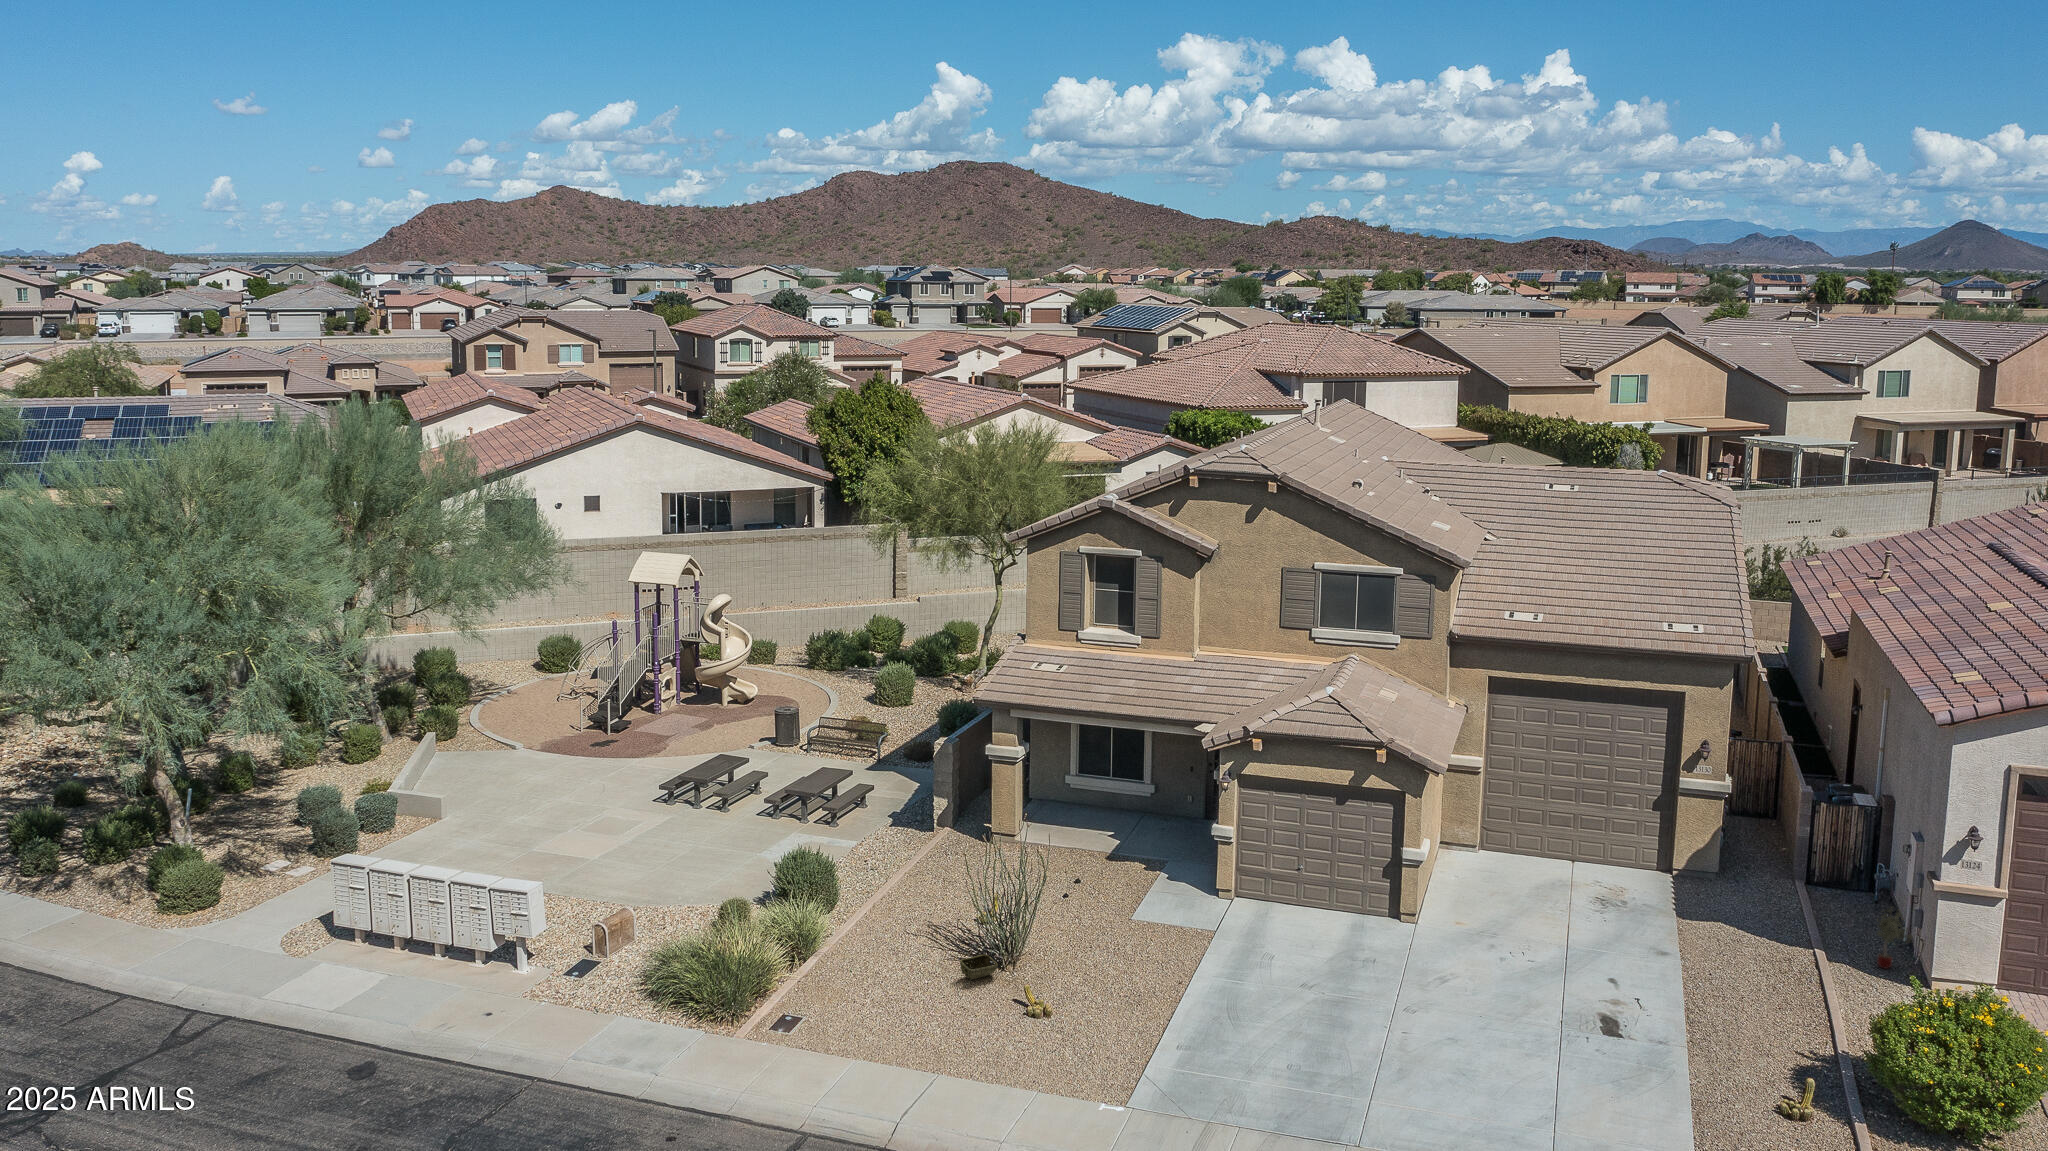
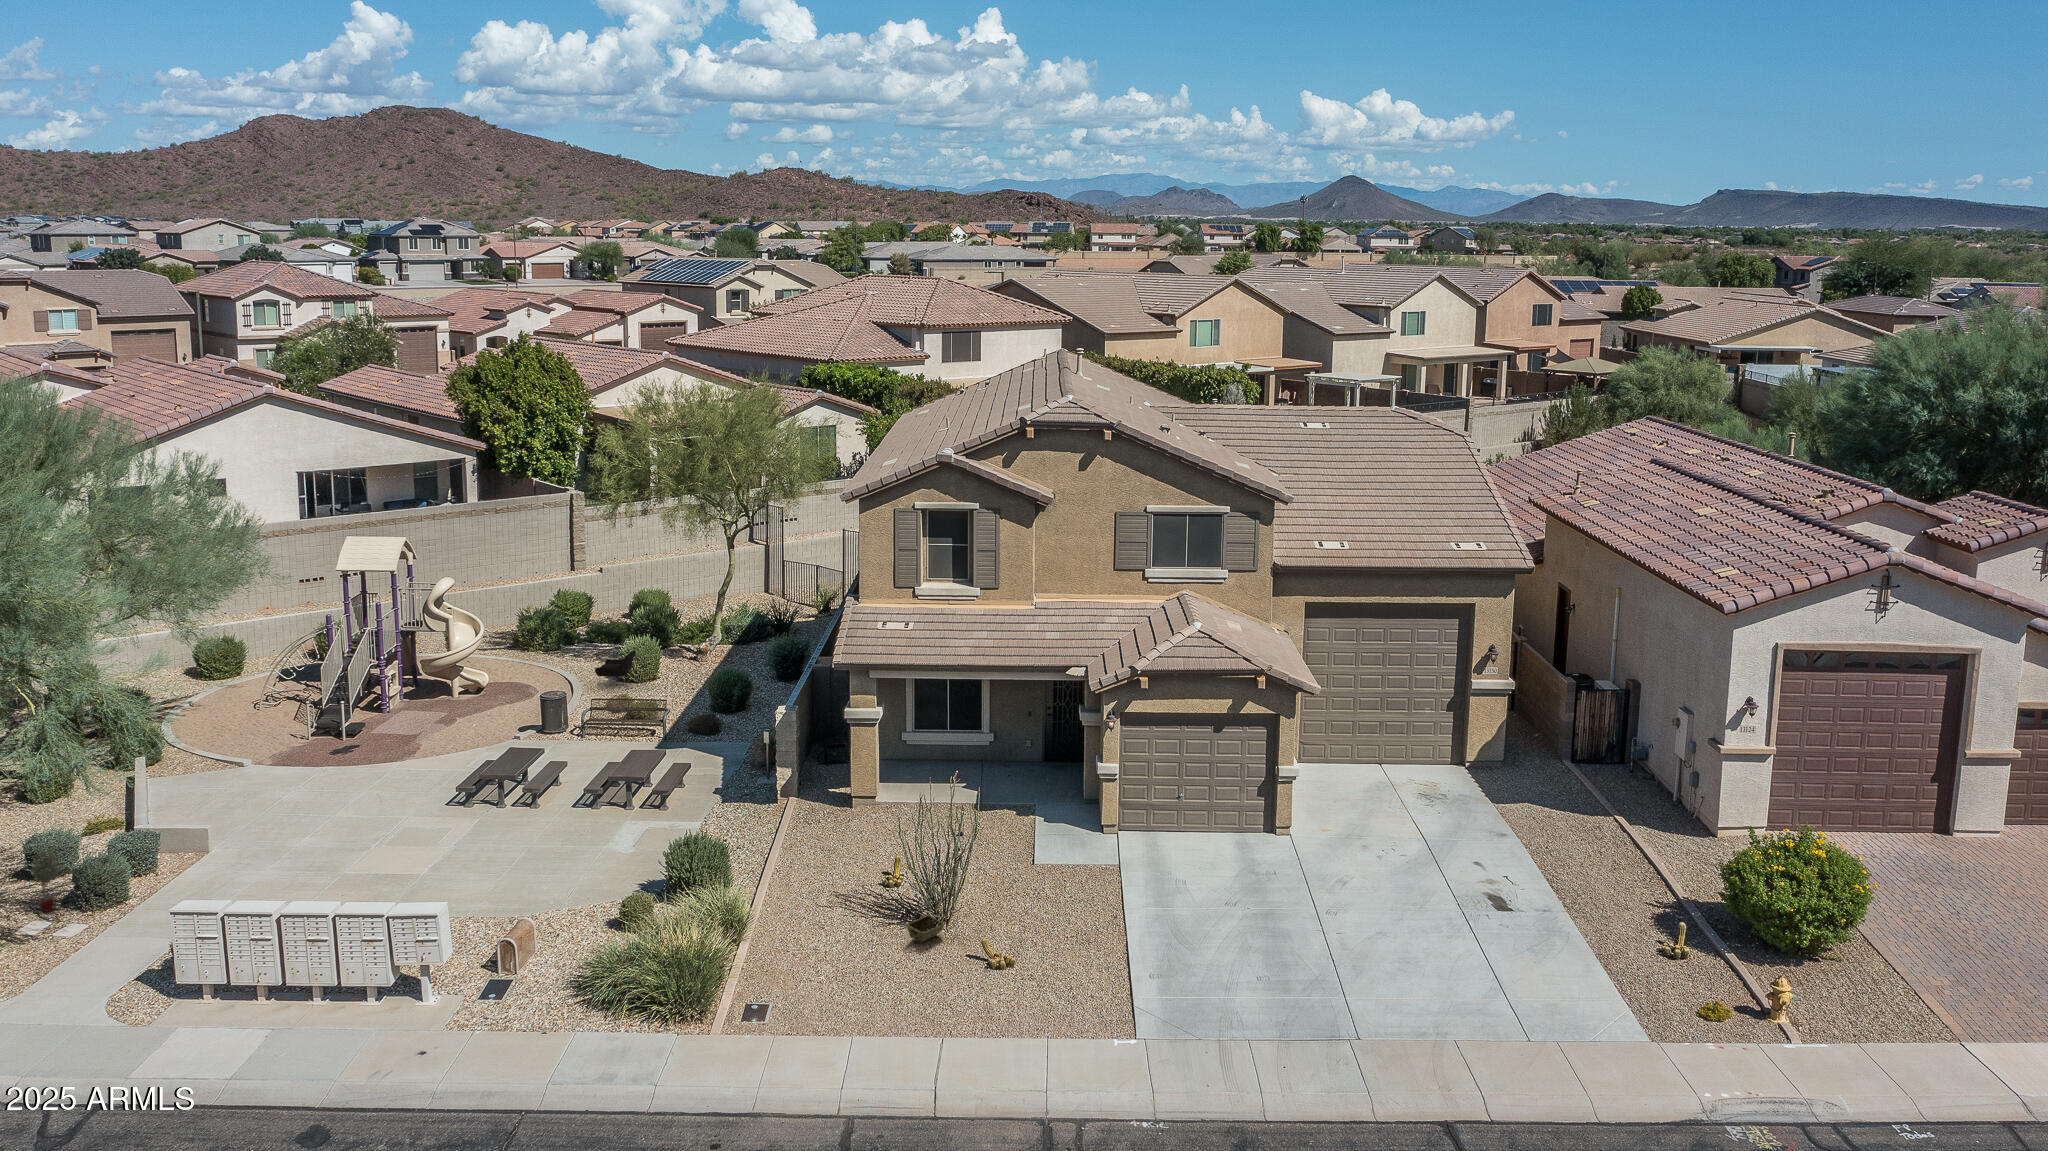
lounge chair: none [843,676,884,710] -> present [595,650,636,688]
potted tree: present [1877,907,1912,969] -> present [32,853,68,912]

